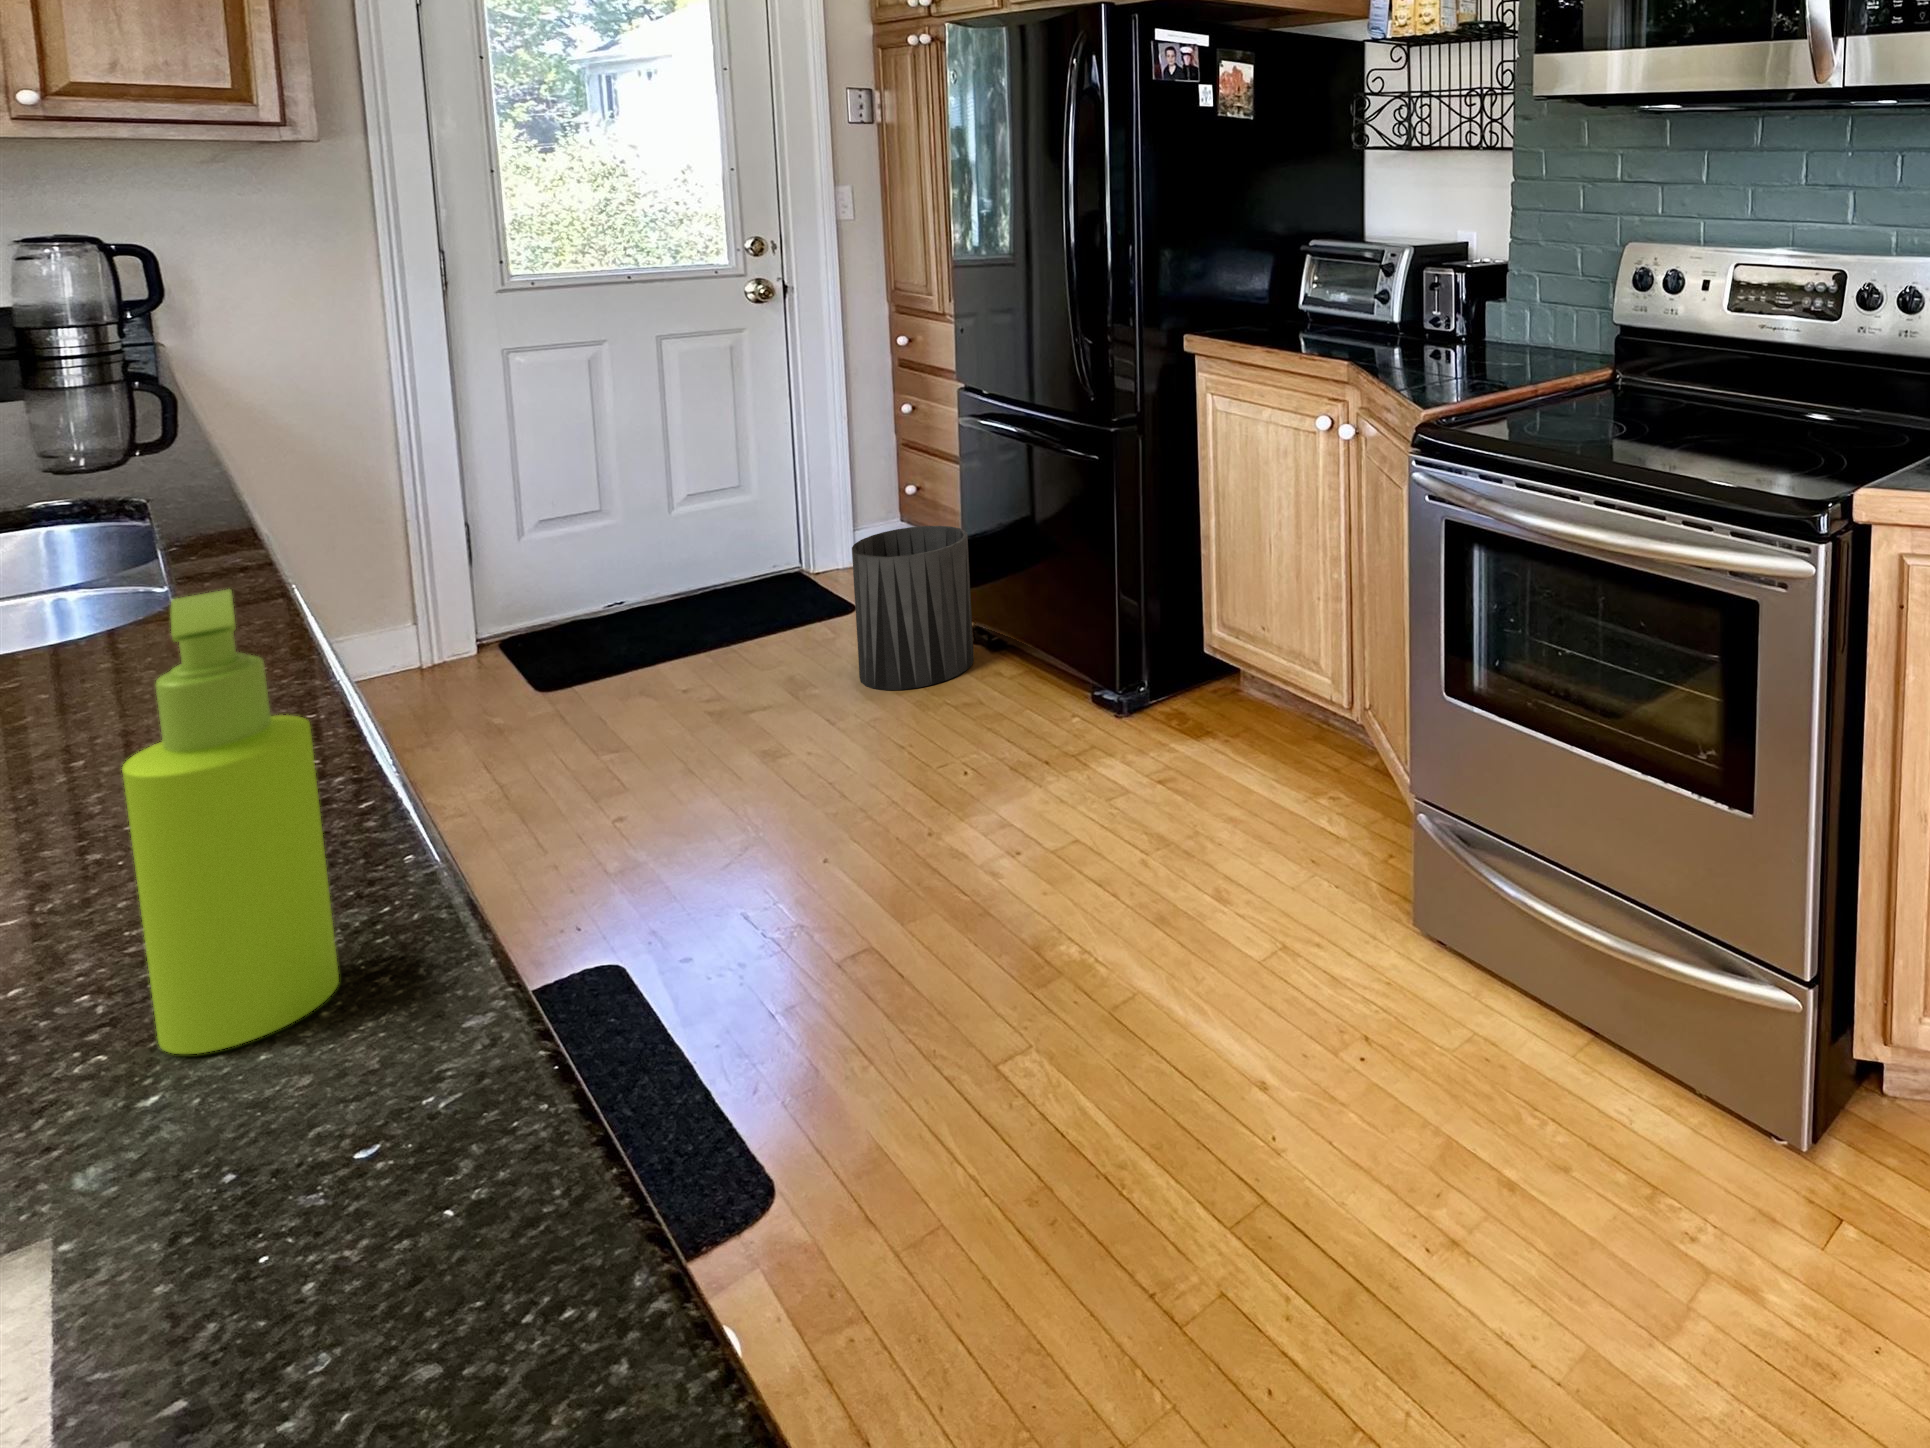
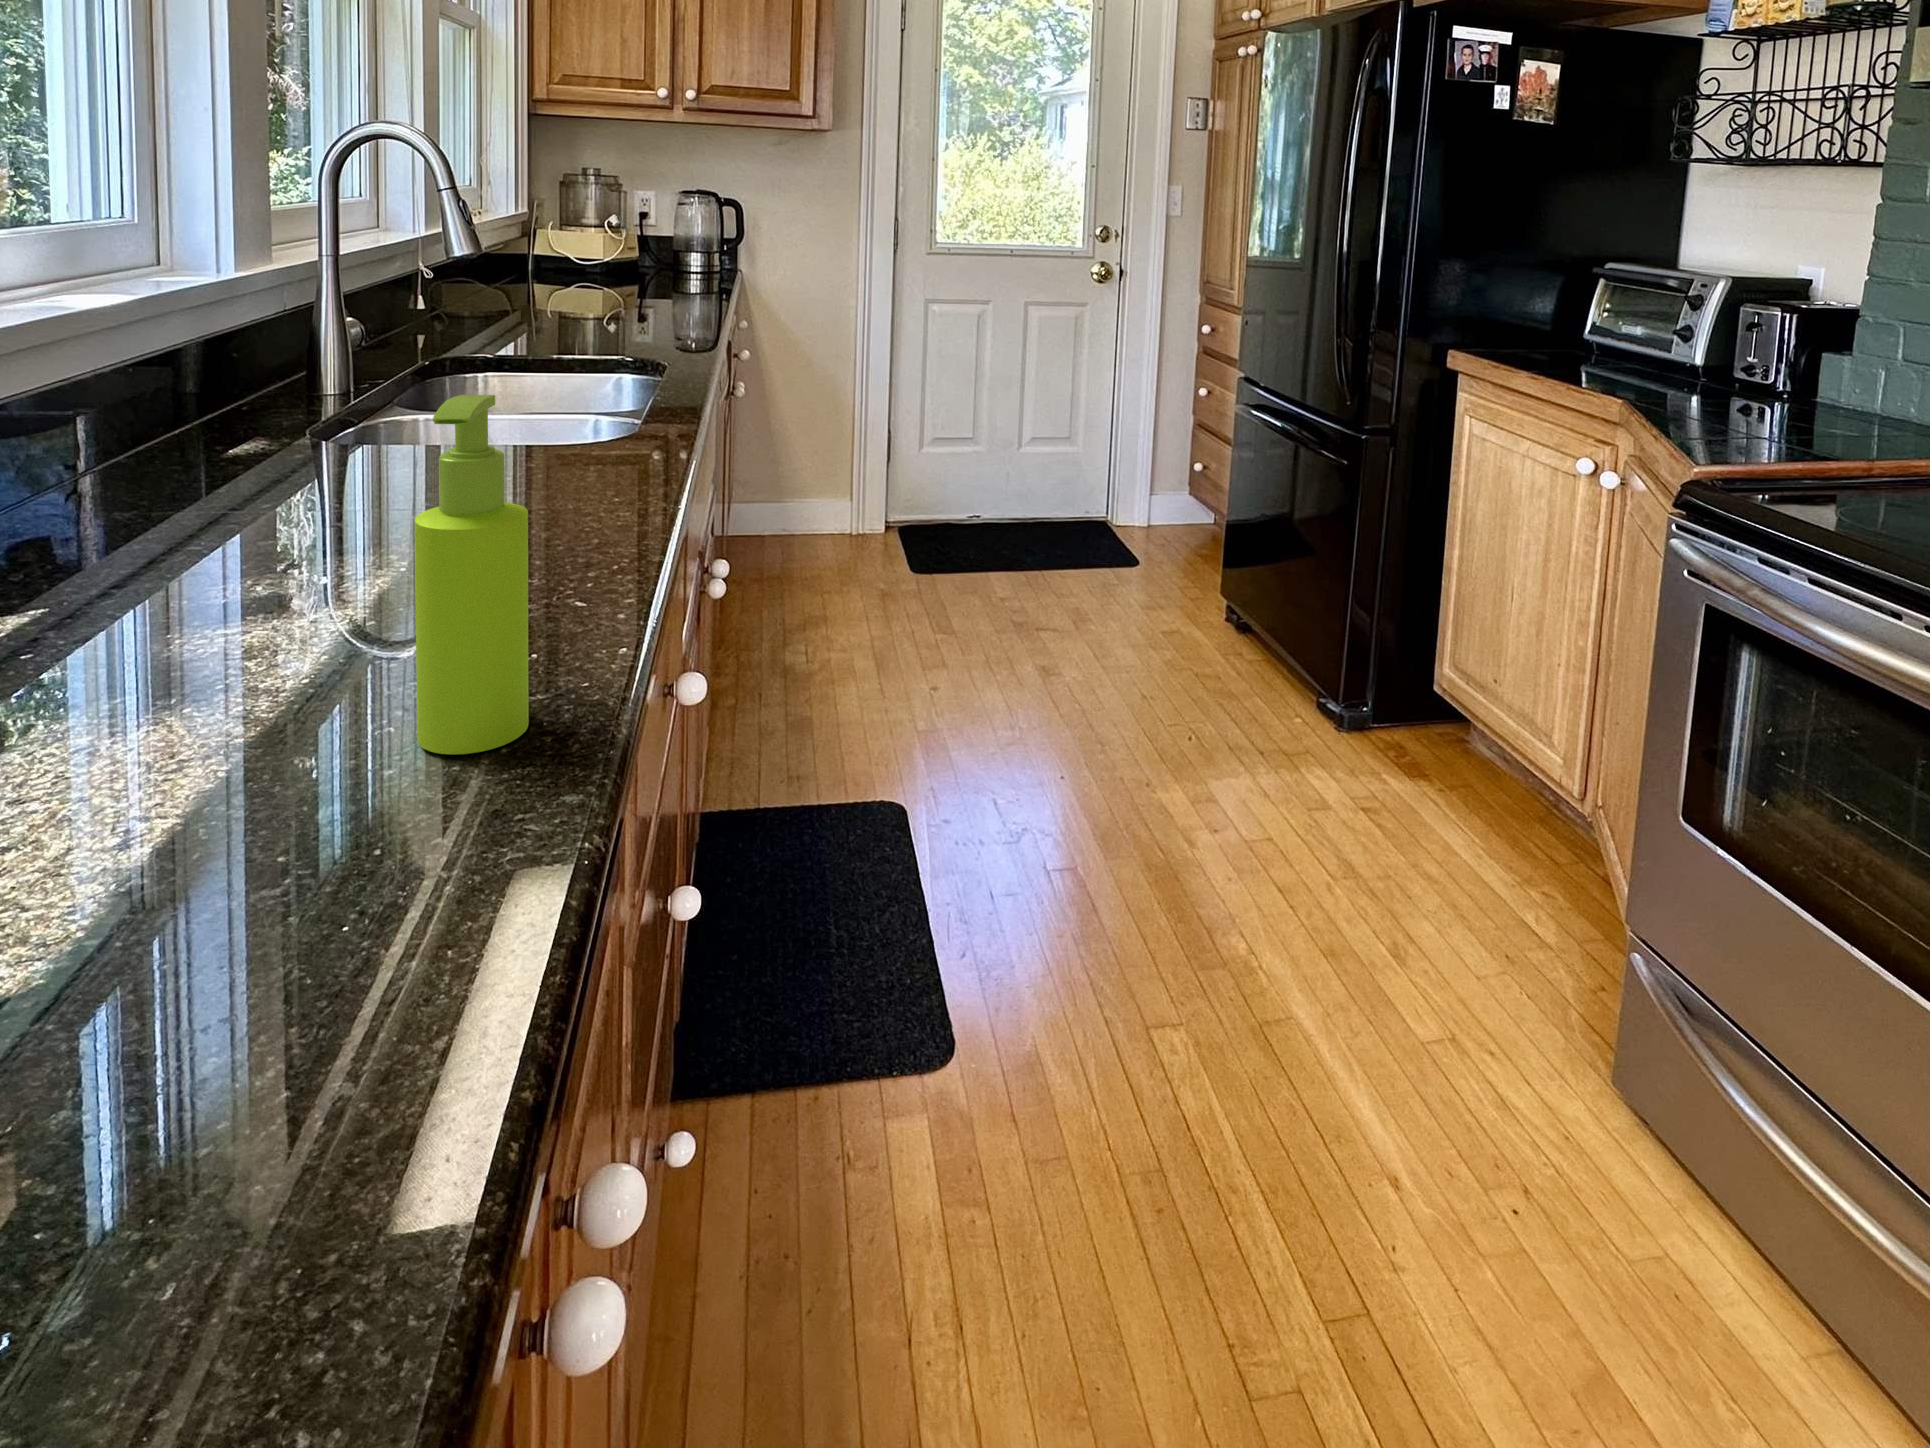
trash can: present [852,526,974,690] -> none [1128,499,1230,648]

